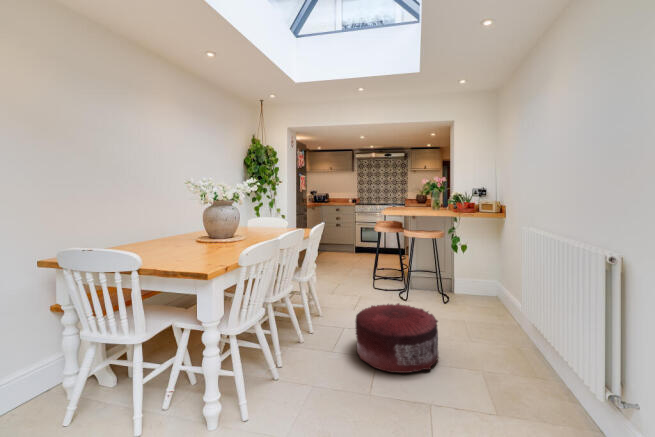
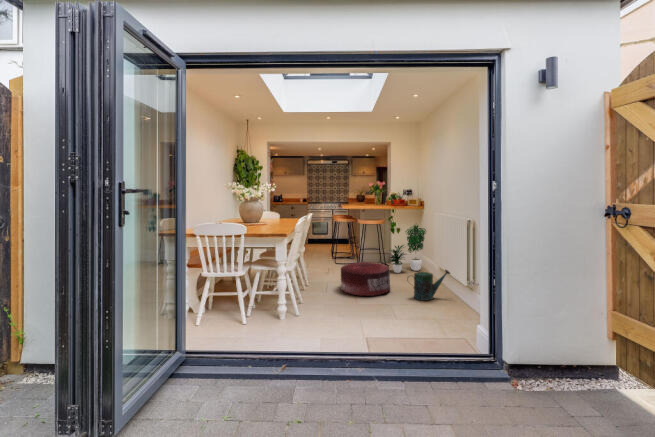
potted plant: none [441,240,511,317] -> present [388,225,426,273]
watering can: none [467,341,558,402] -> present [414,270,450,301]

